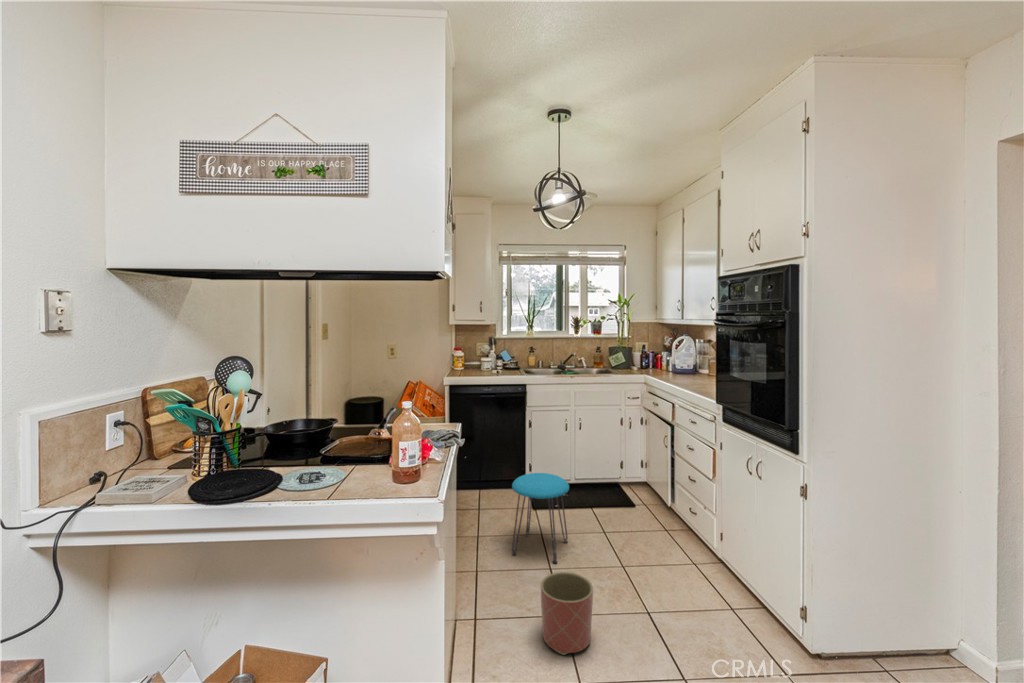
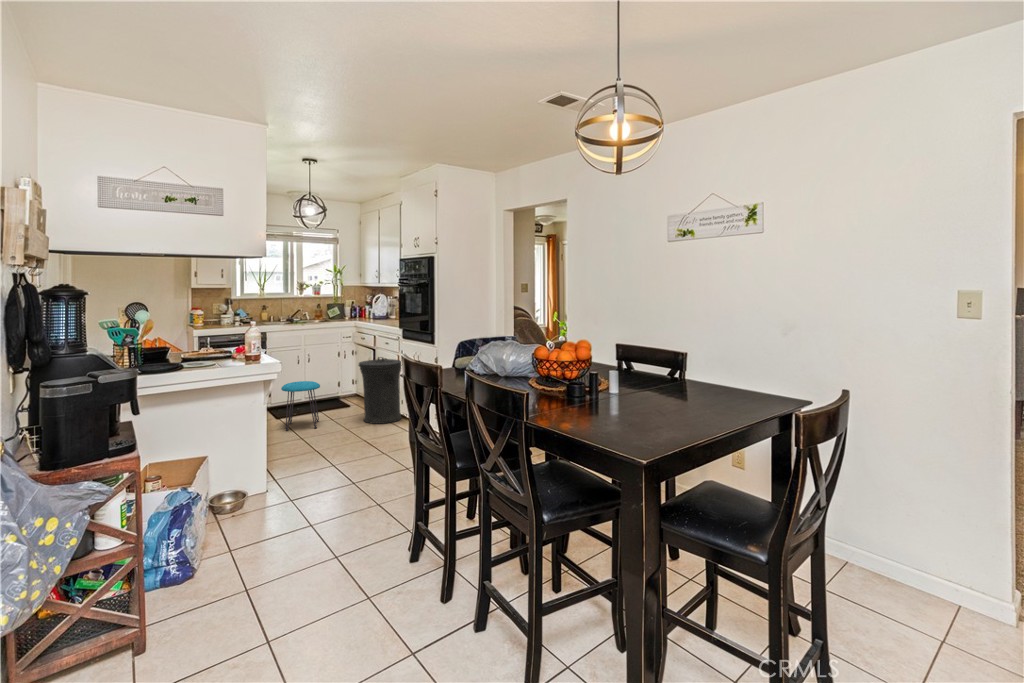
trash can: none [633,453,718,589] -> present [358,357,402,424]
planter: present [541,572,593,655] -> none [320,414,348,447]

